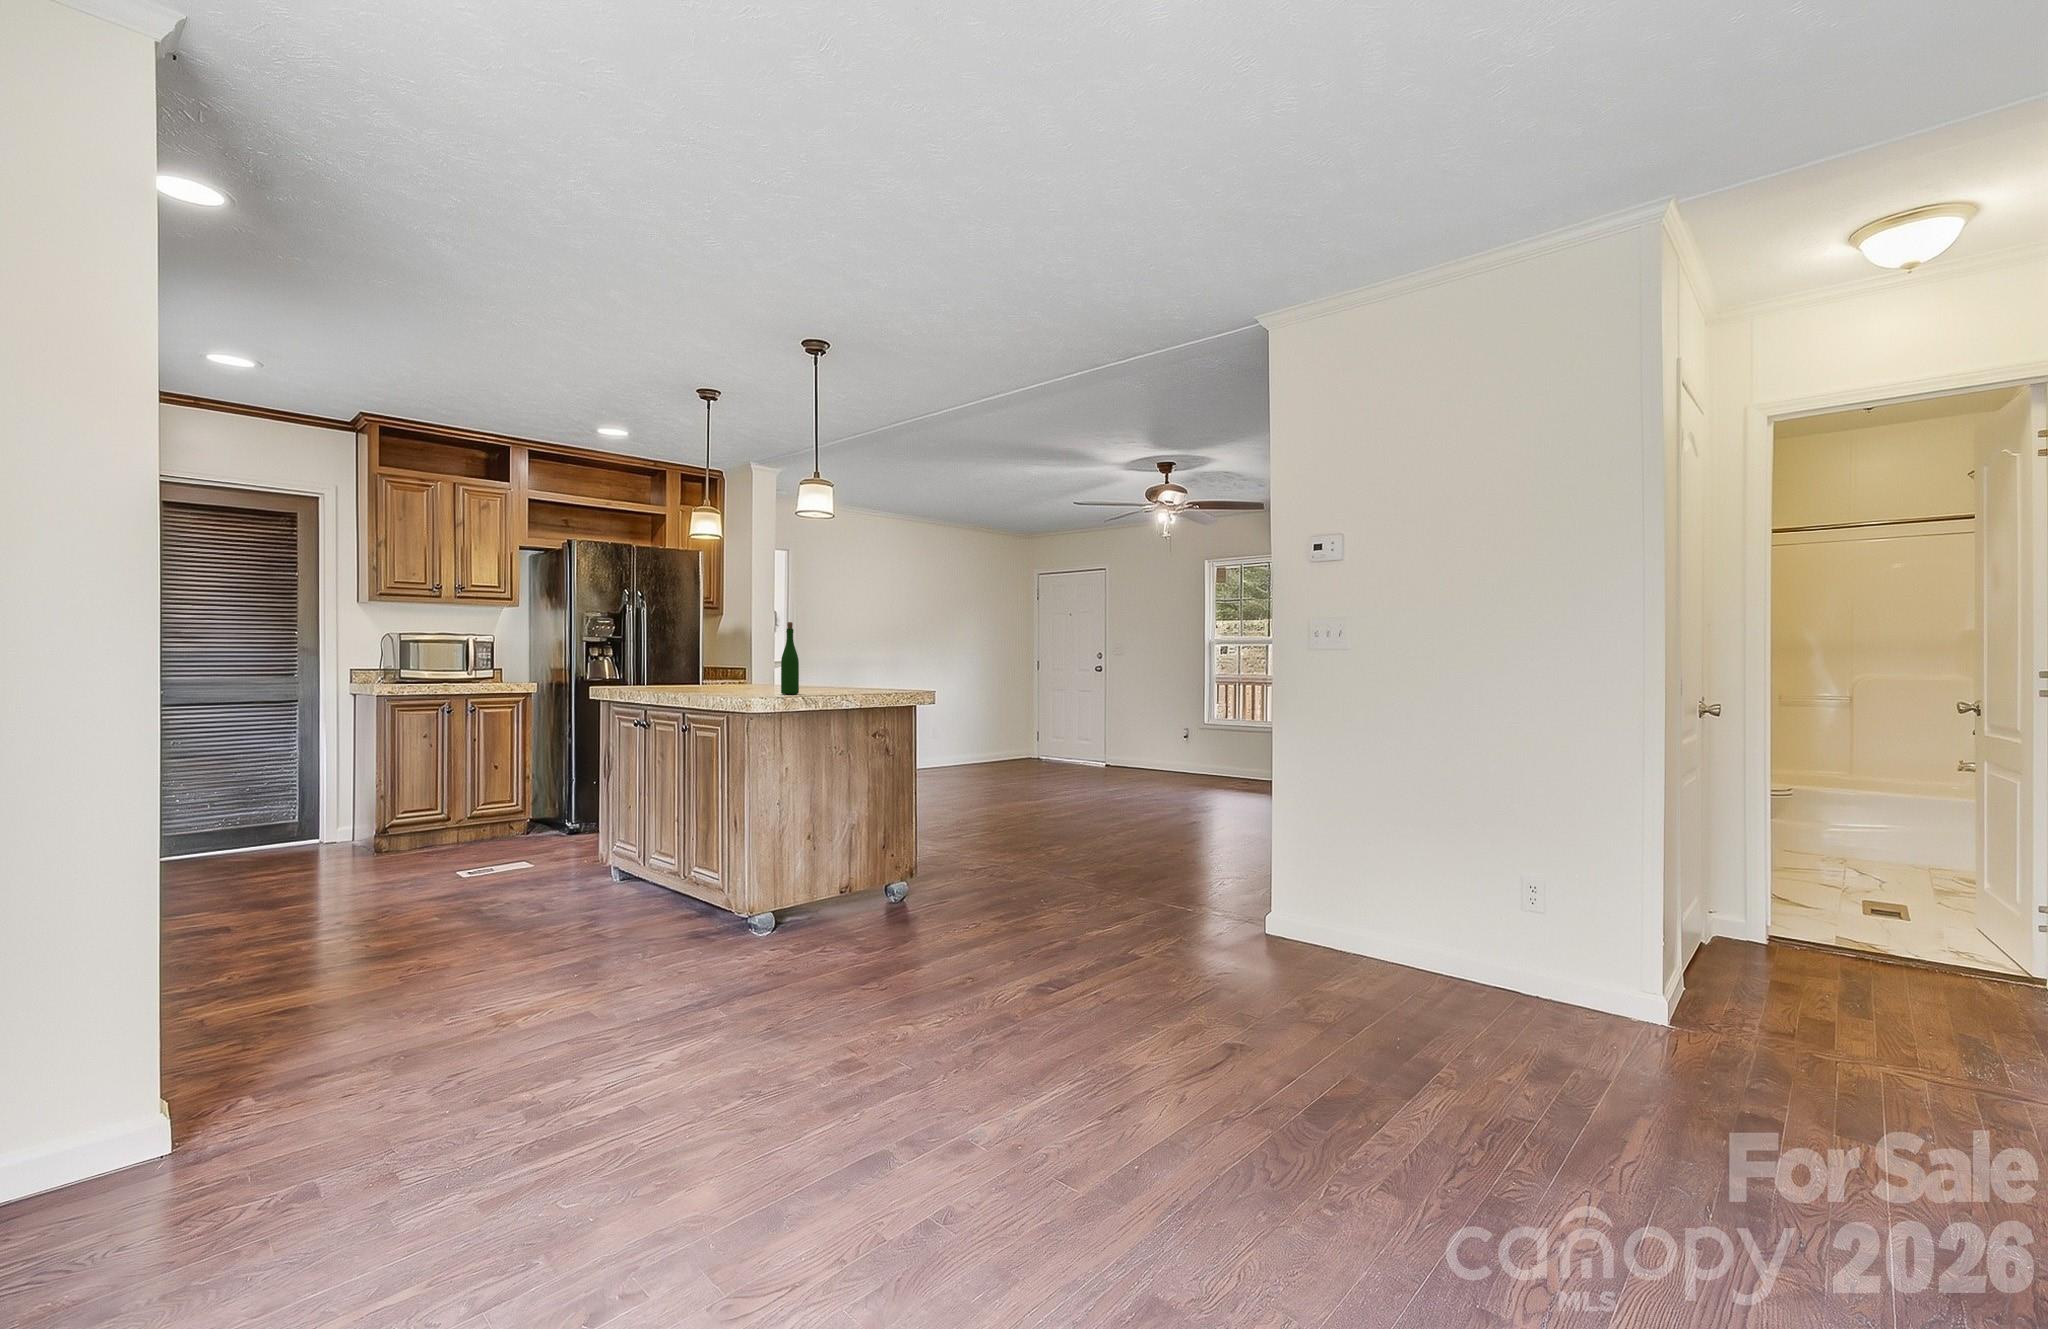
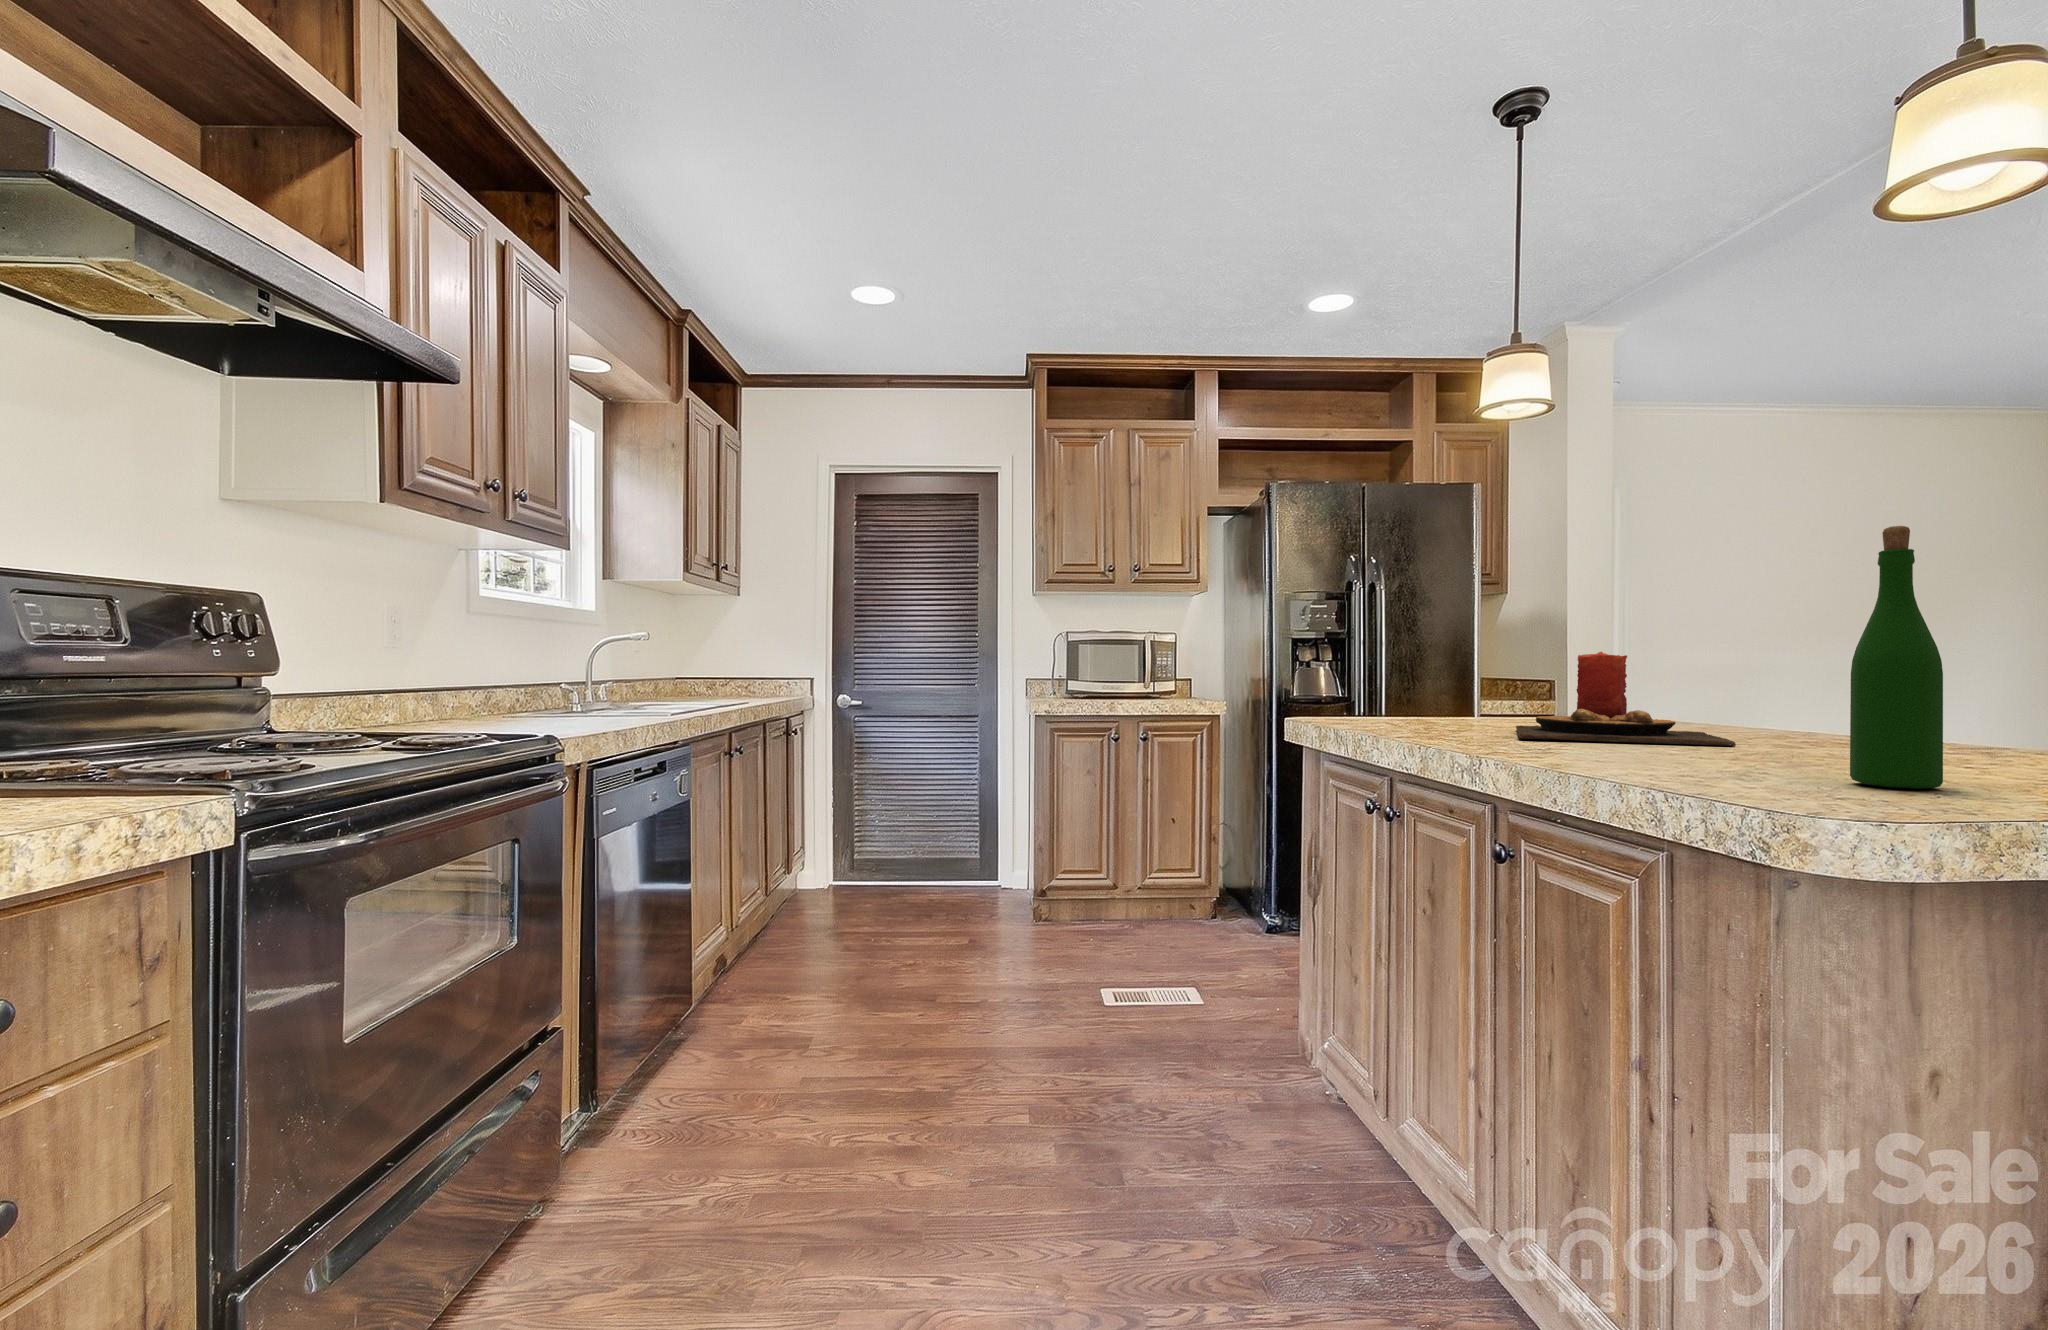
candle: none [702,655,775,690] -> present [1516,652,1736,746]

